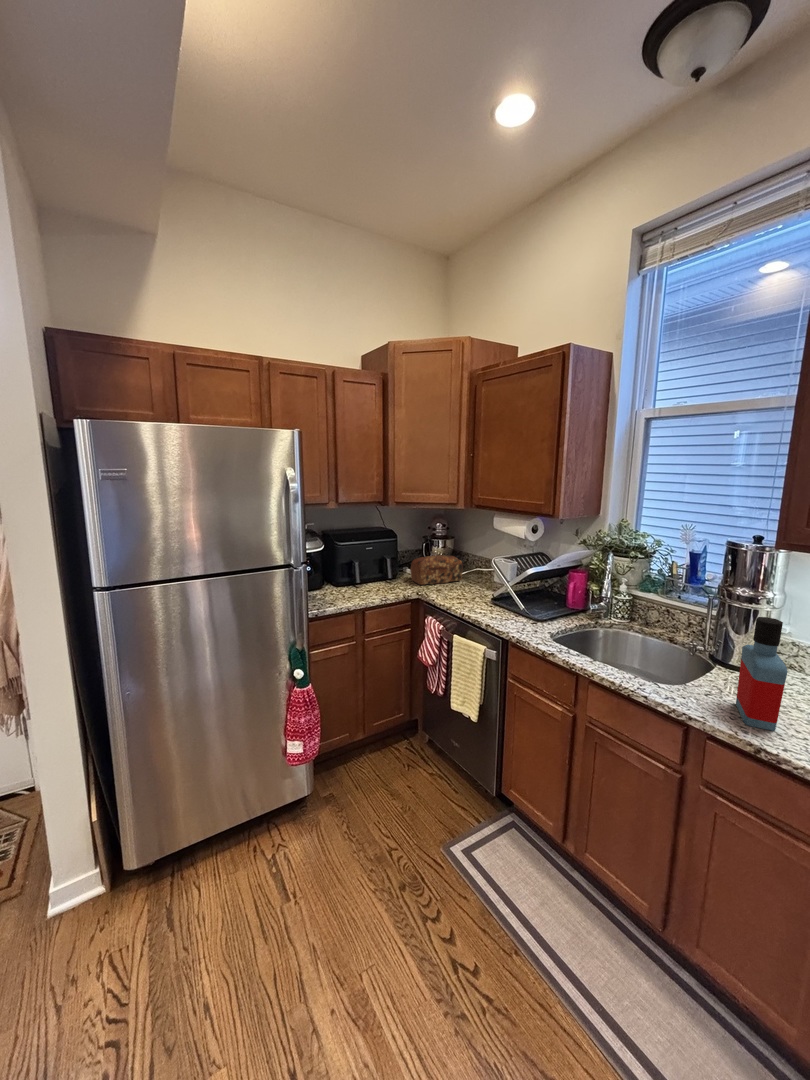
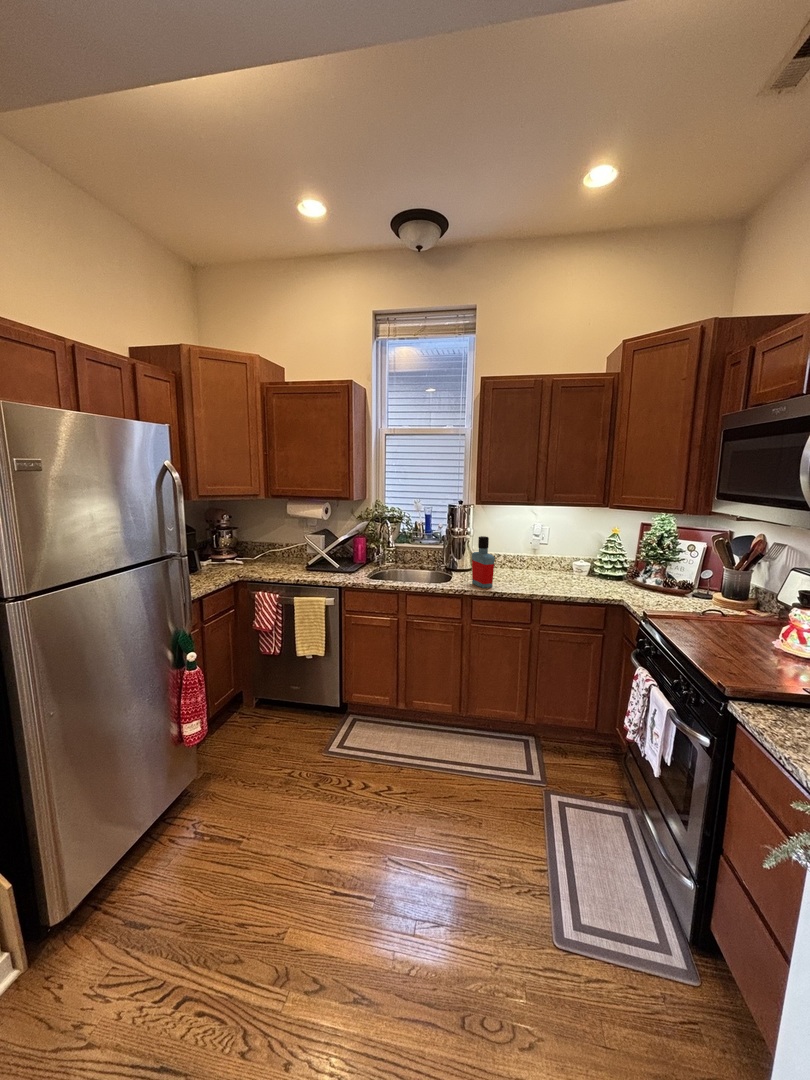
bread loaf: present [410,555,463,585] -> none [214,546,260,573]

